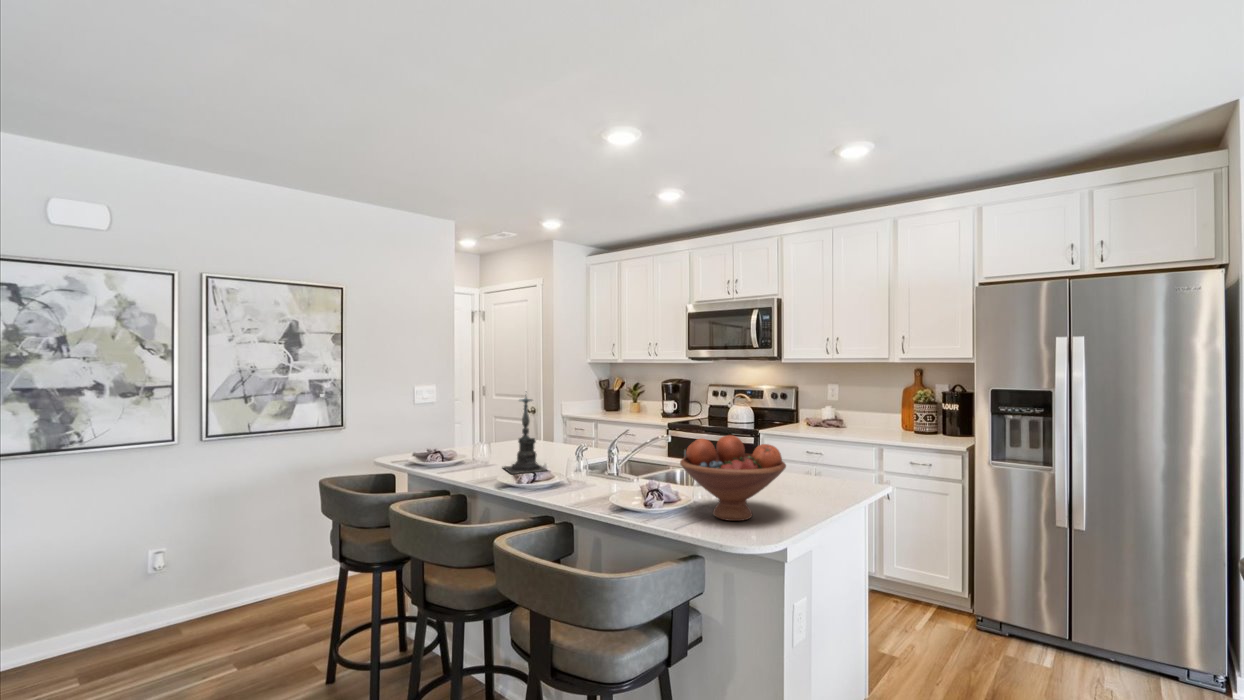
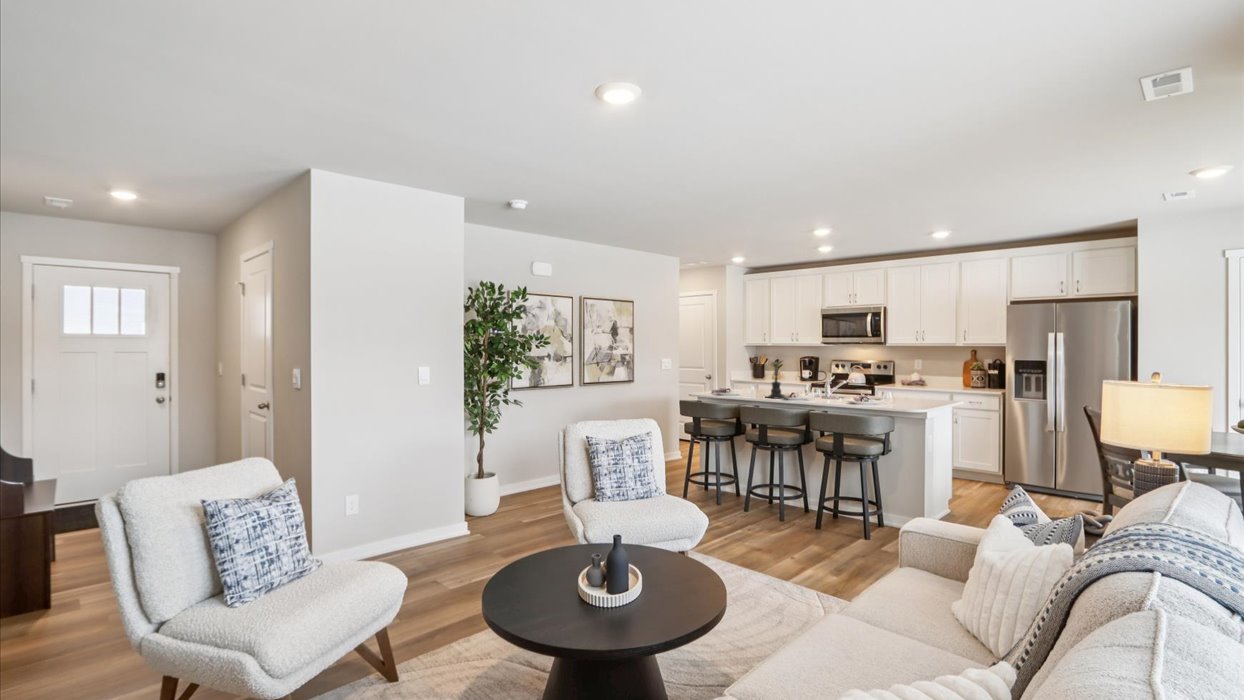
fruit bowl: present [680,435,786,521] -> none [881,375,927,407]

